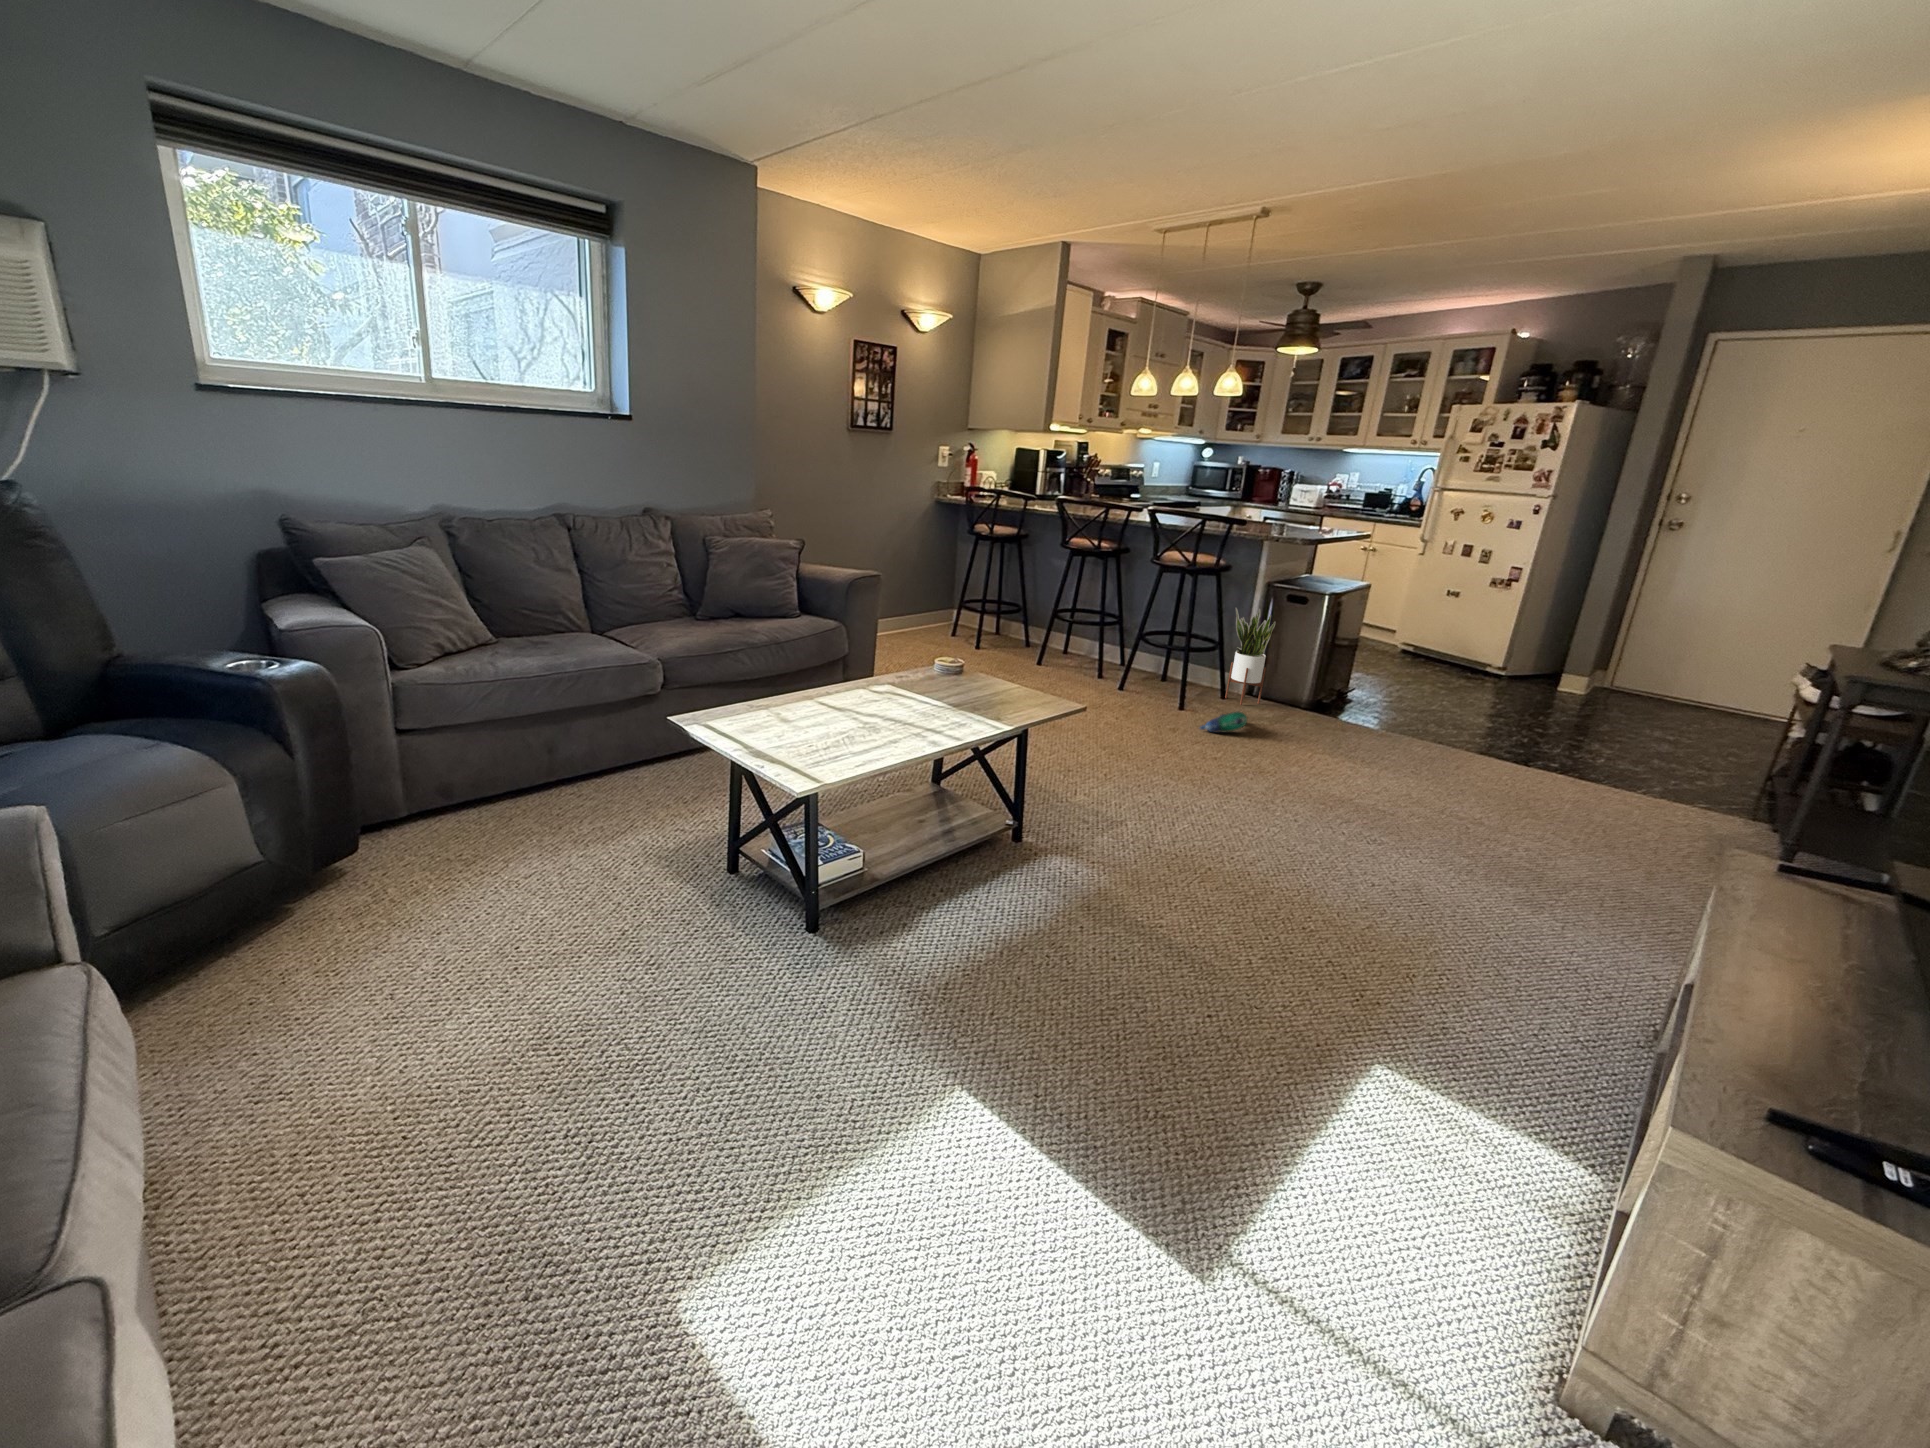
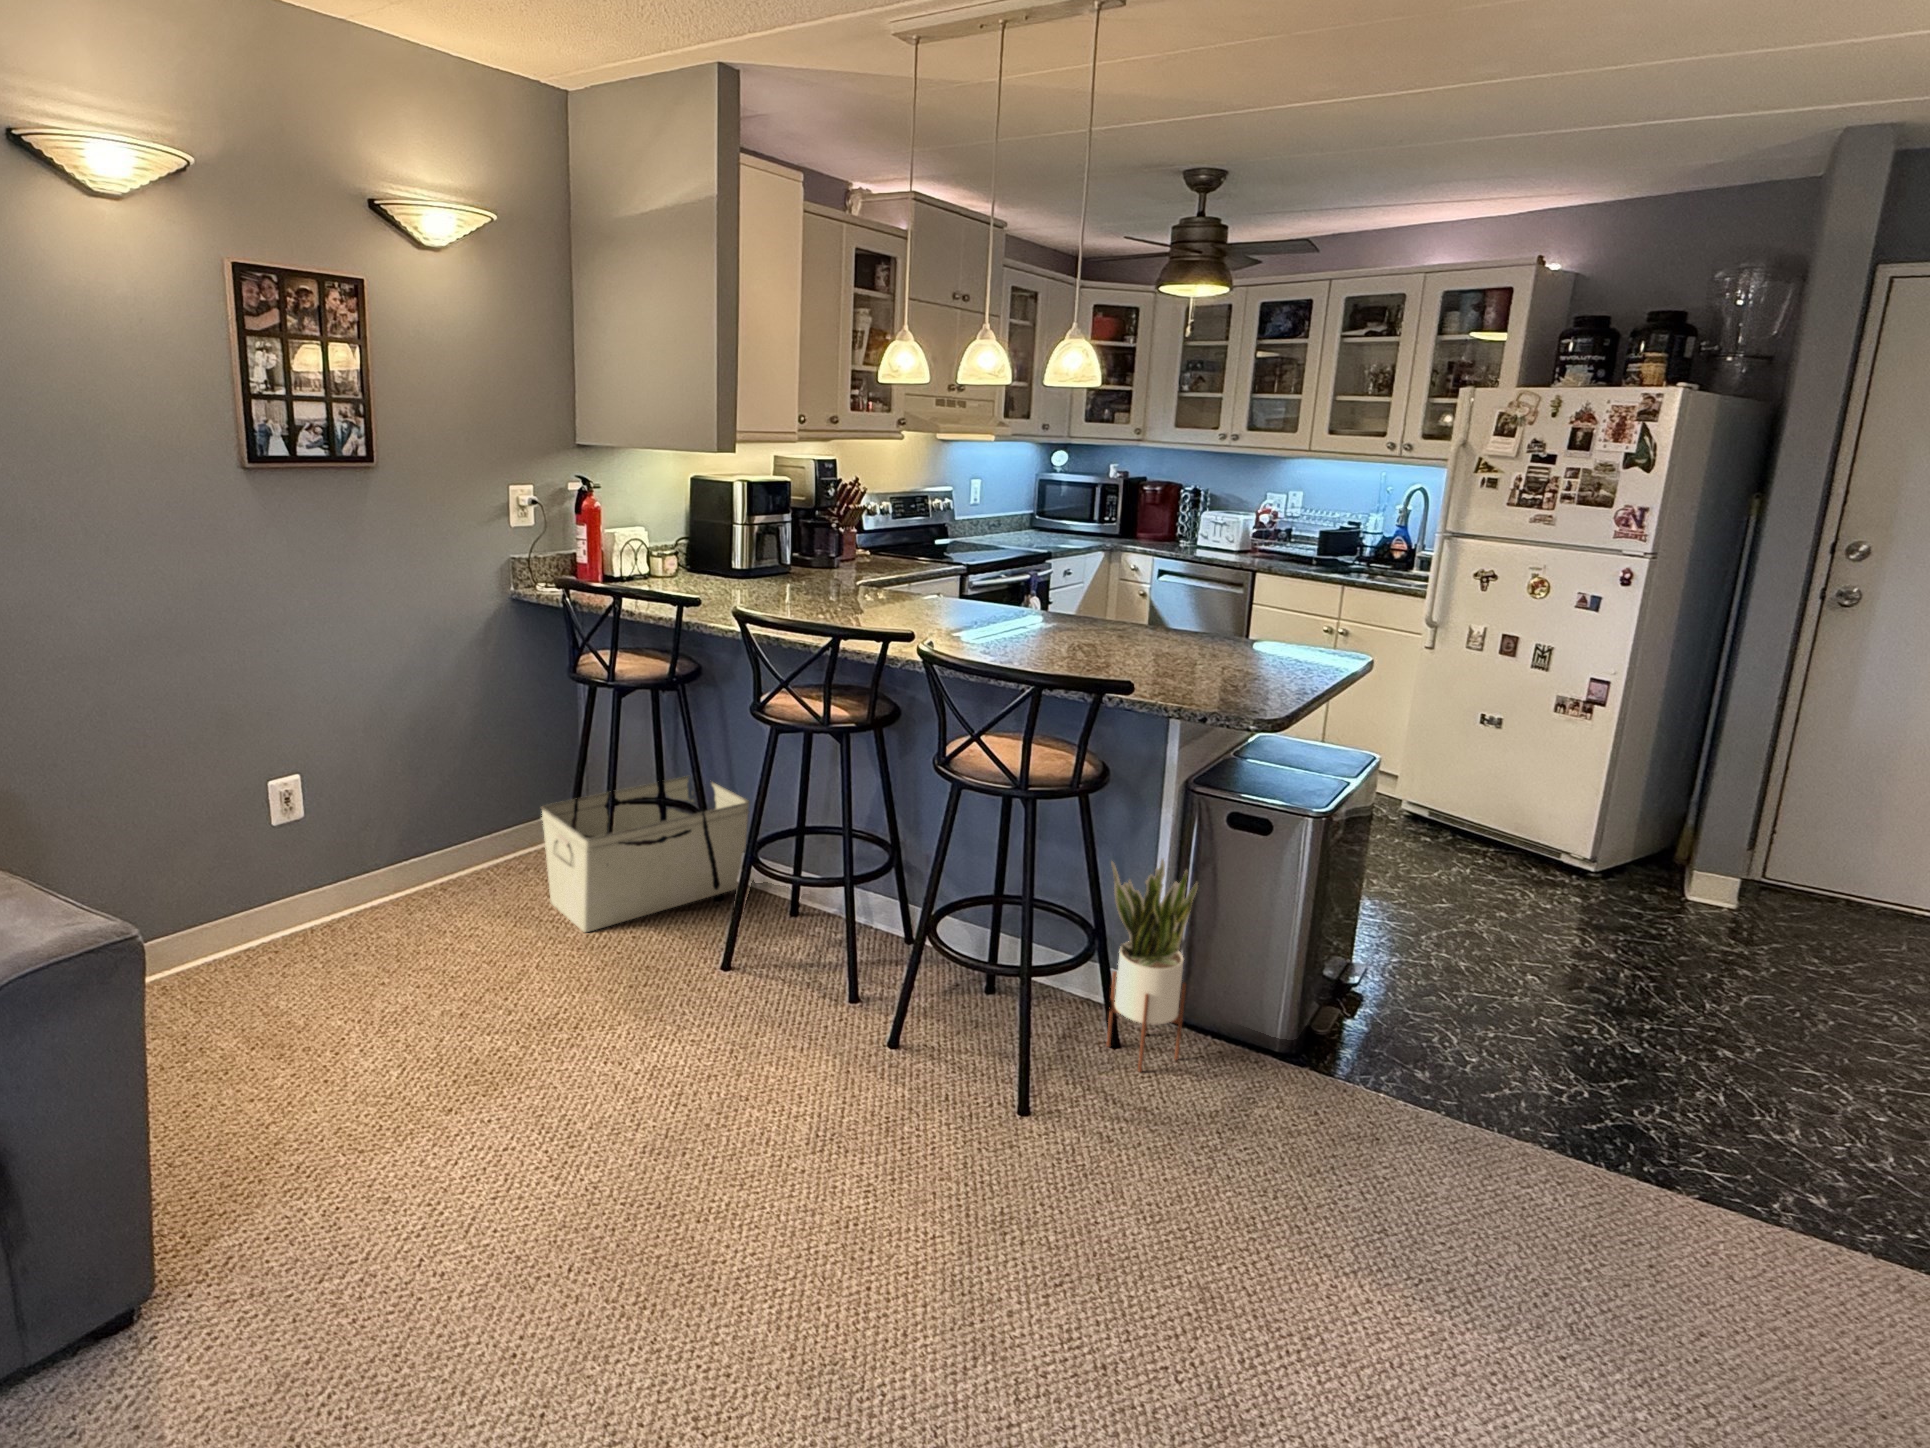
storage bin: none [953,592,1049,651] -> present [541,776,749,932]
plush toy: present [1200,712,1247,733] -> none [1043,1143,1155,1235]

